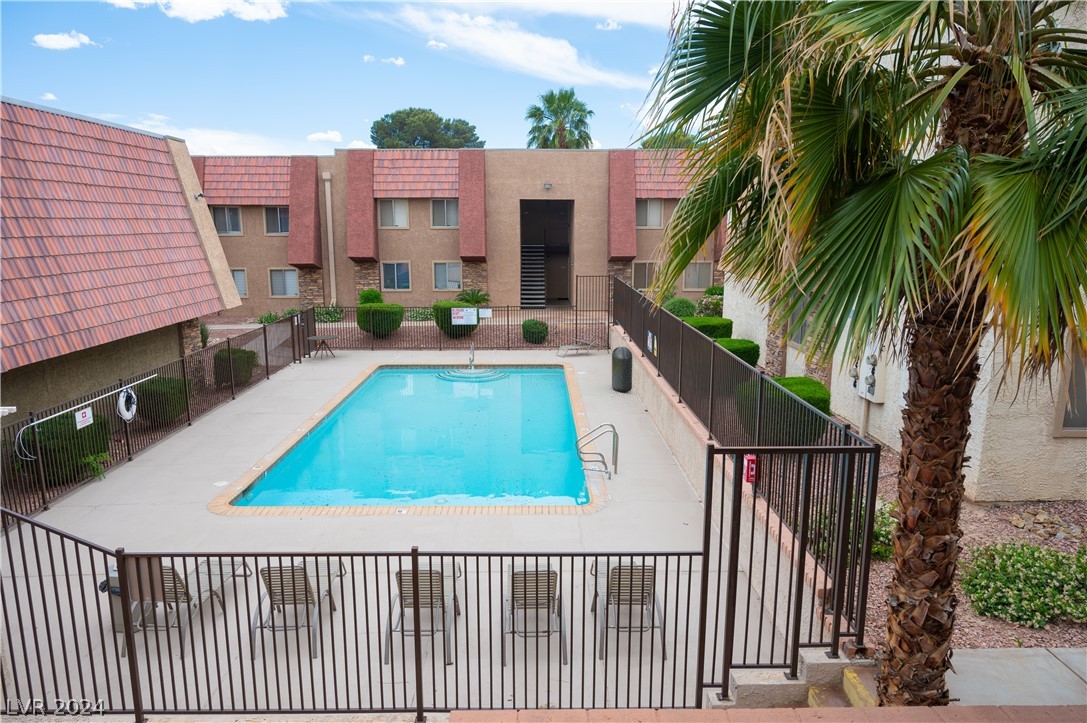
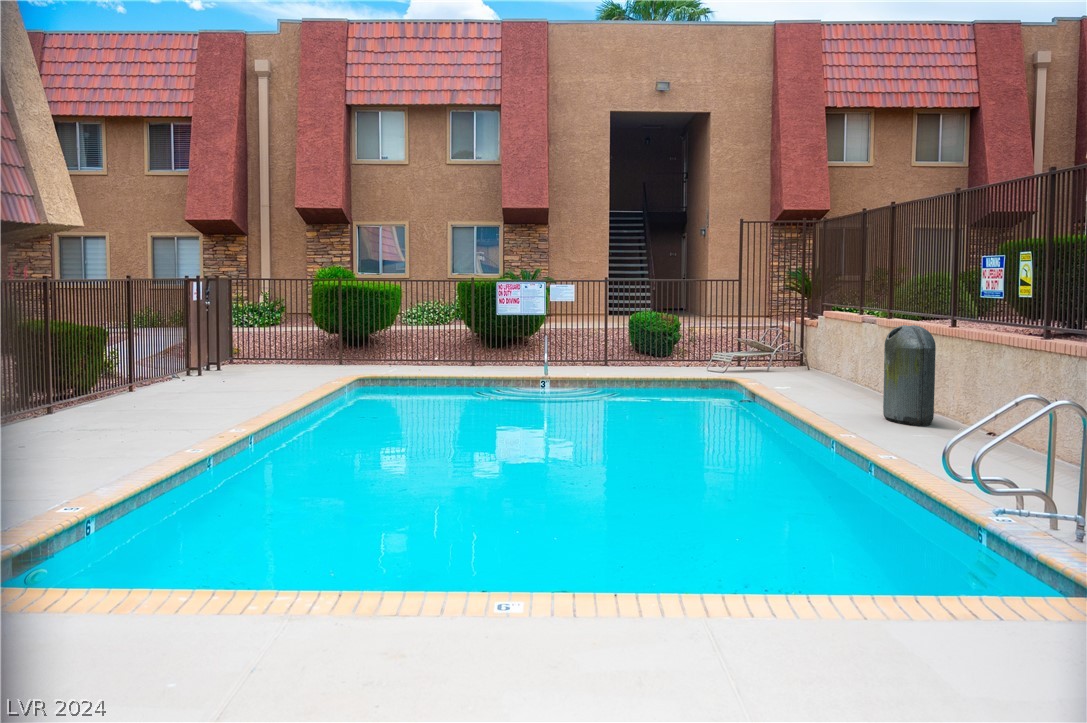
round table: present [307,335,339,359] -> none [213,330,276,374]

